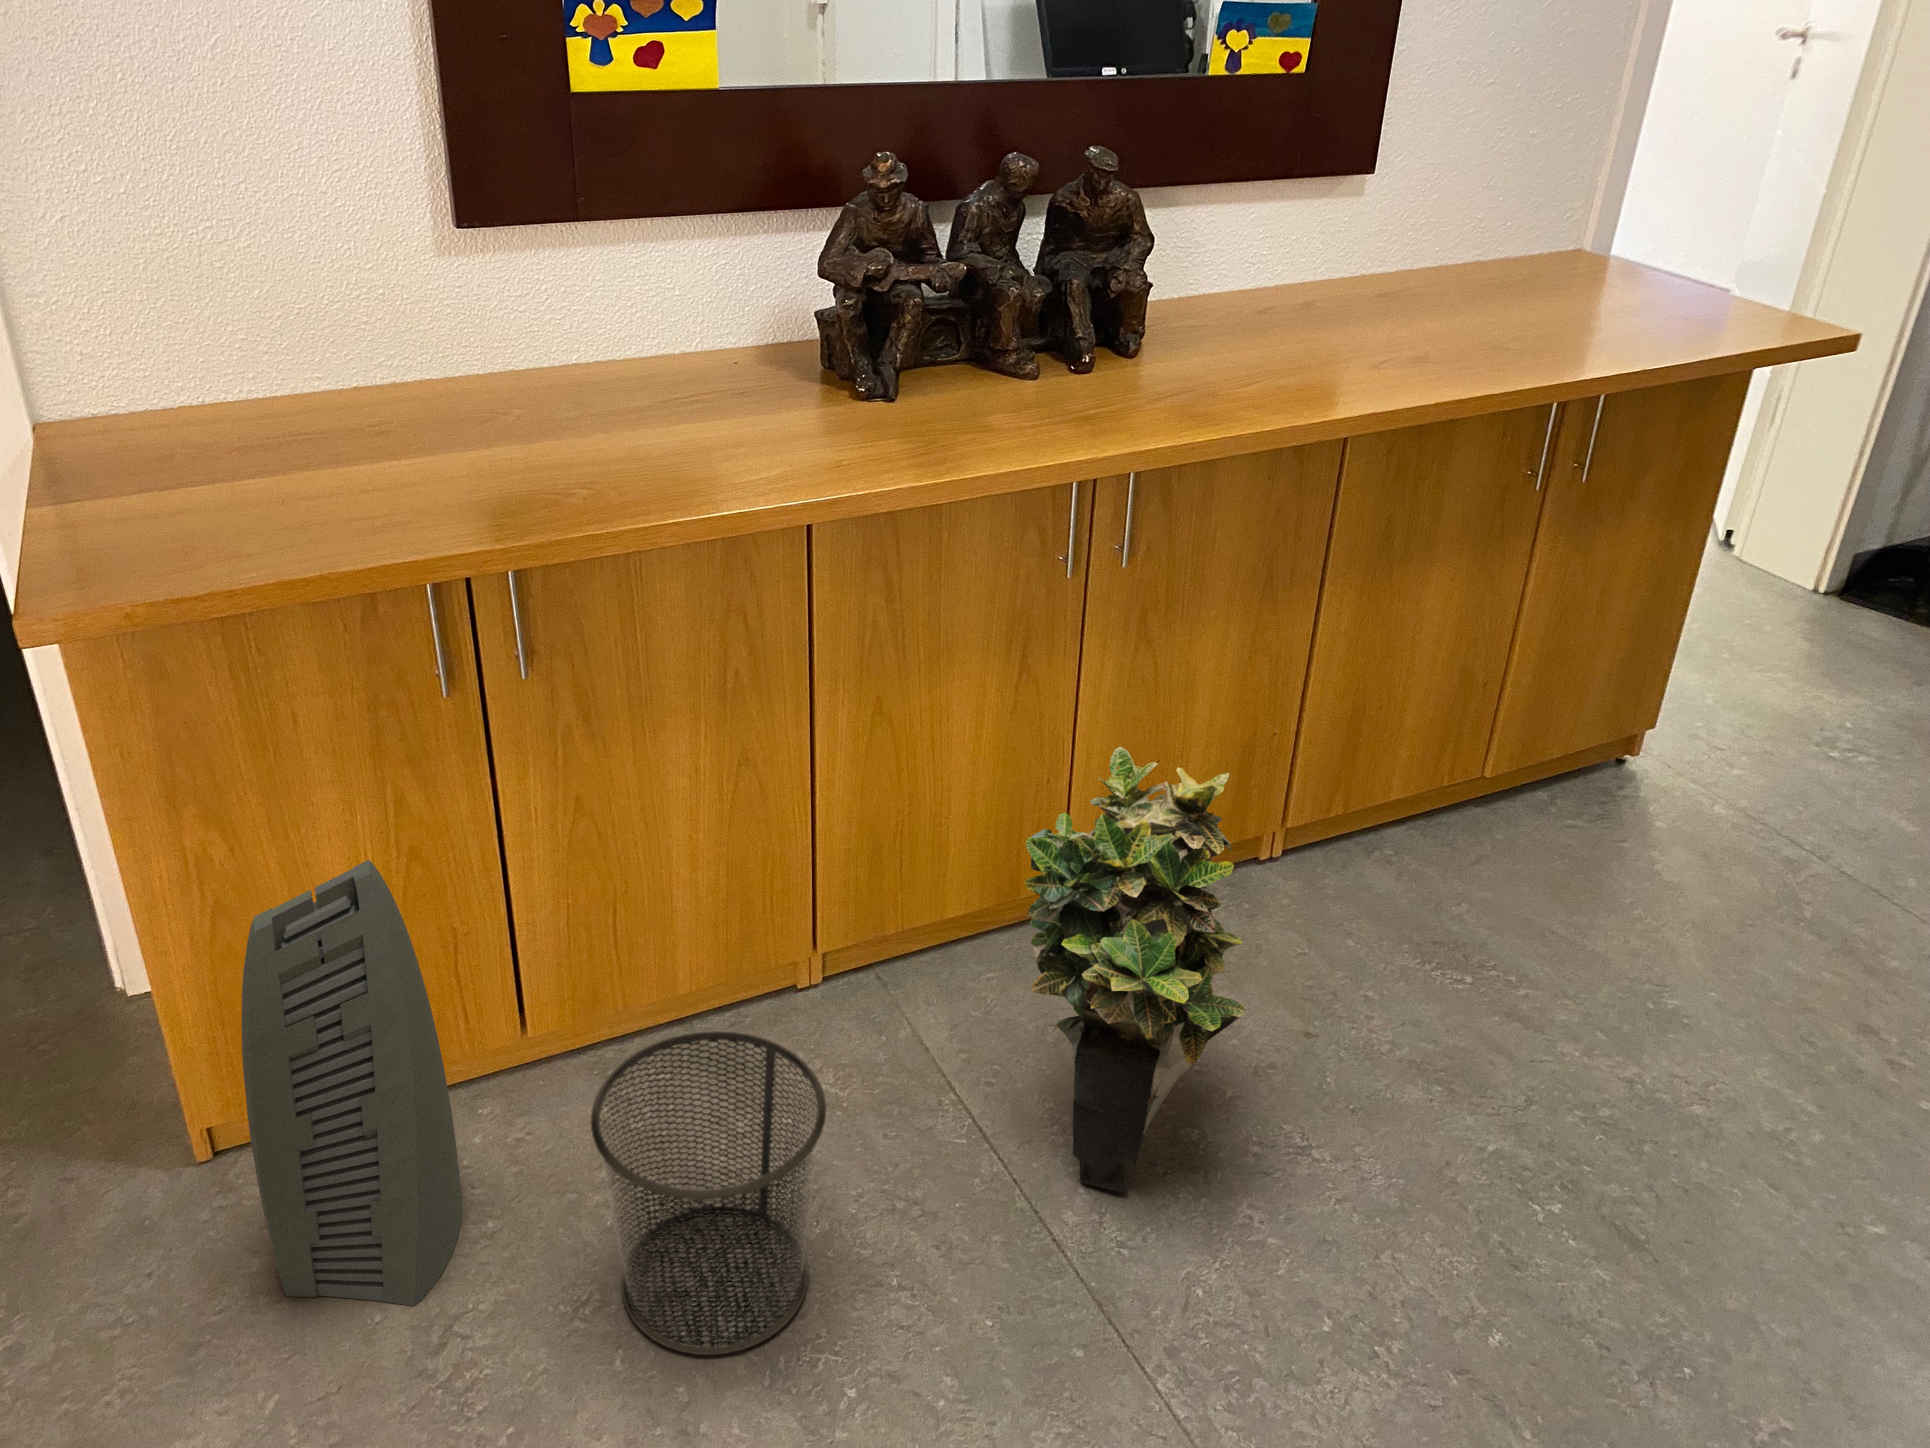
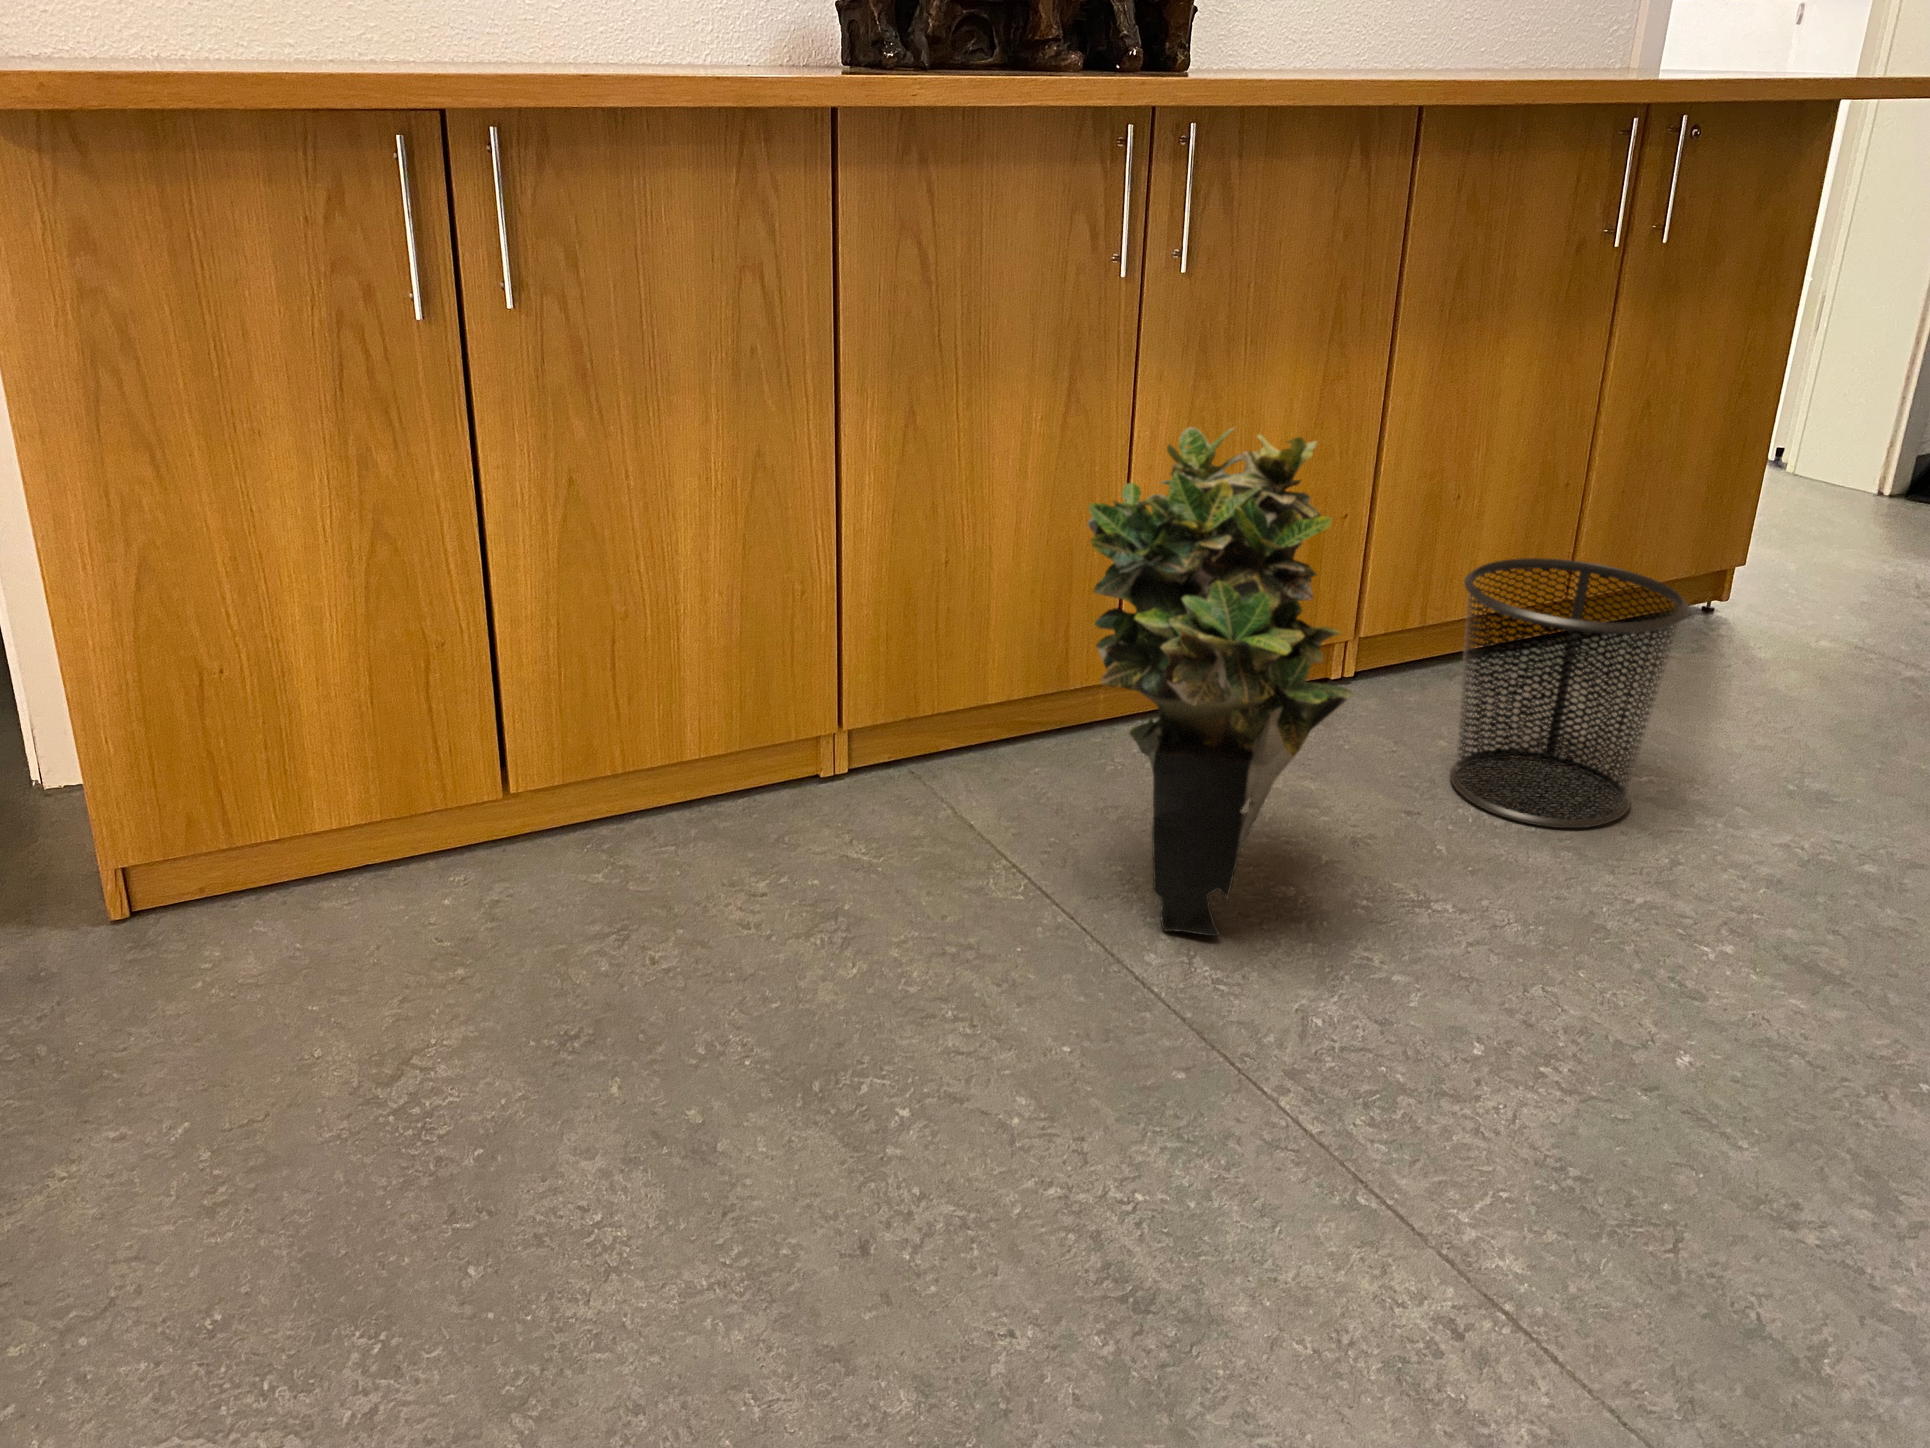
air purifier: present [242,860,463,1306] -> none [161,474,432,1041]
waste bin: present [591,1030,826,1355] -> present [1450,558,1689,828]

